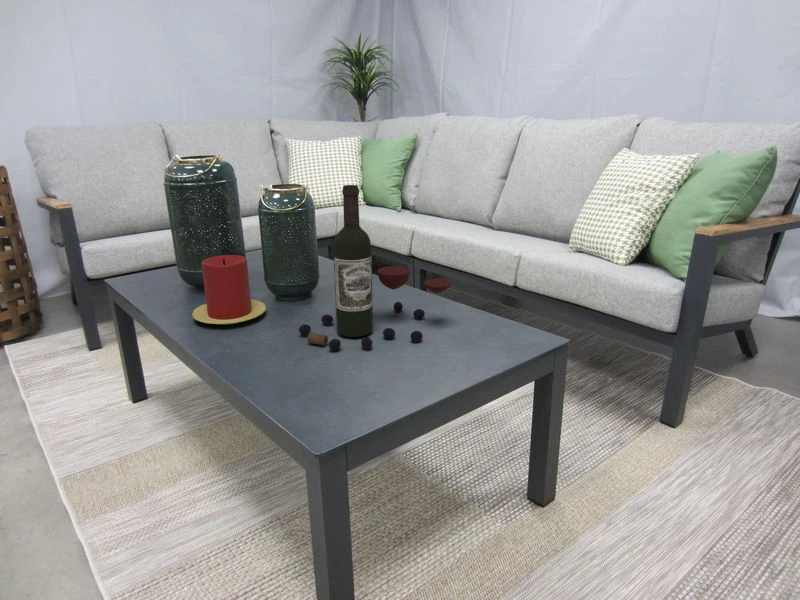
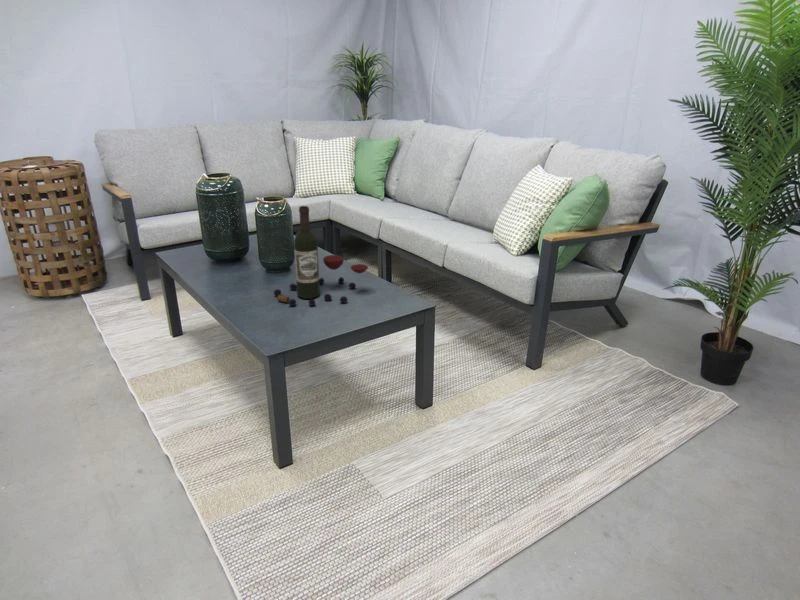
candle: present [192,255,266,325] -> none [211,243,257,287]

